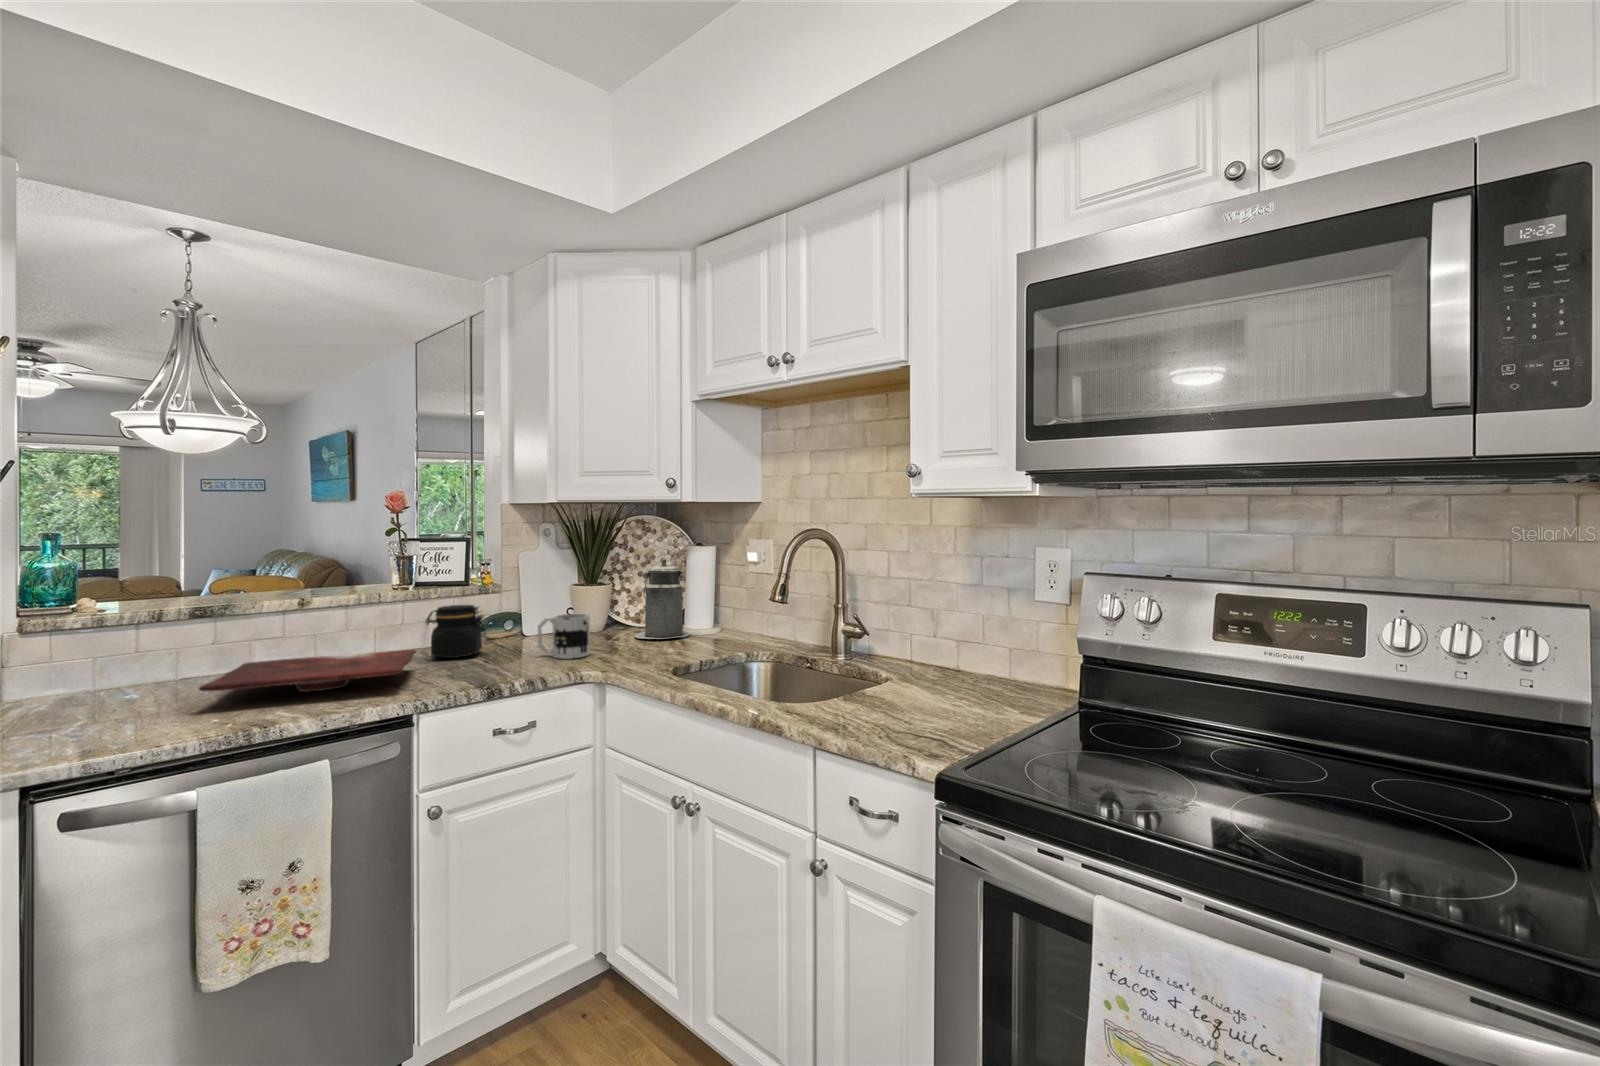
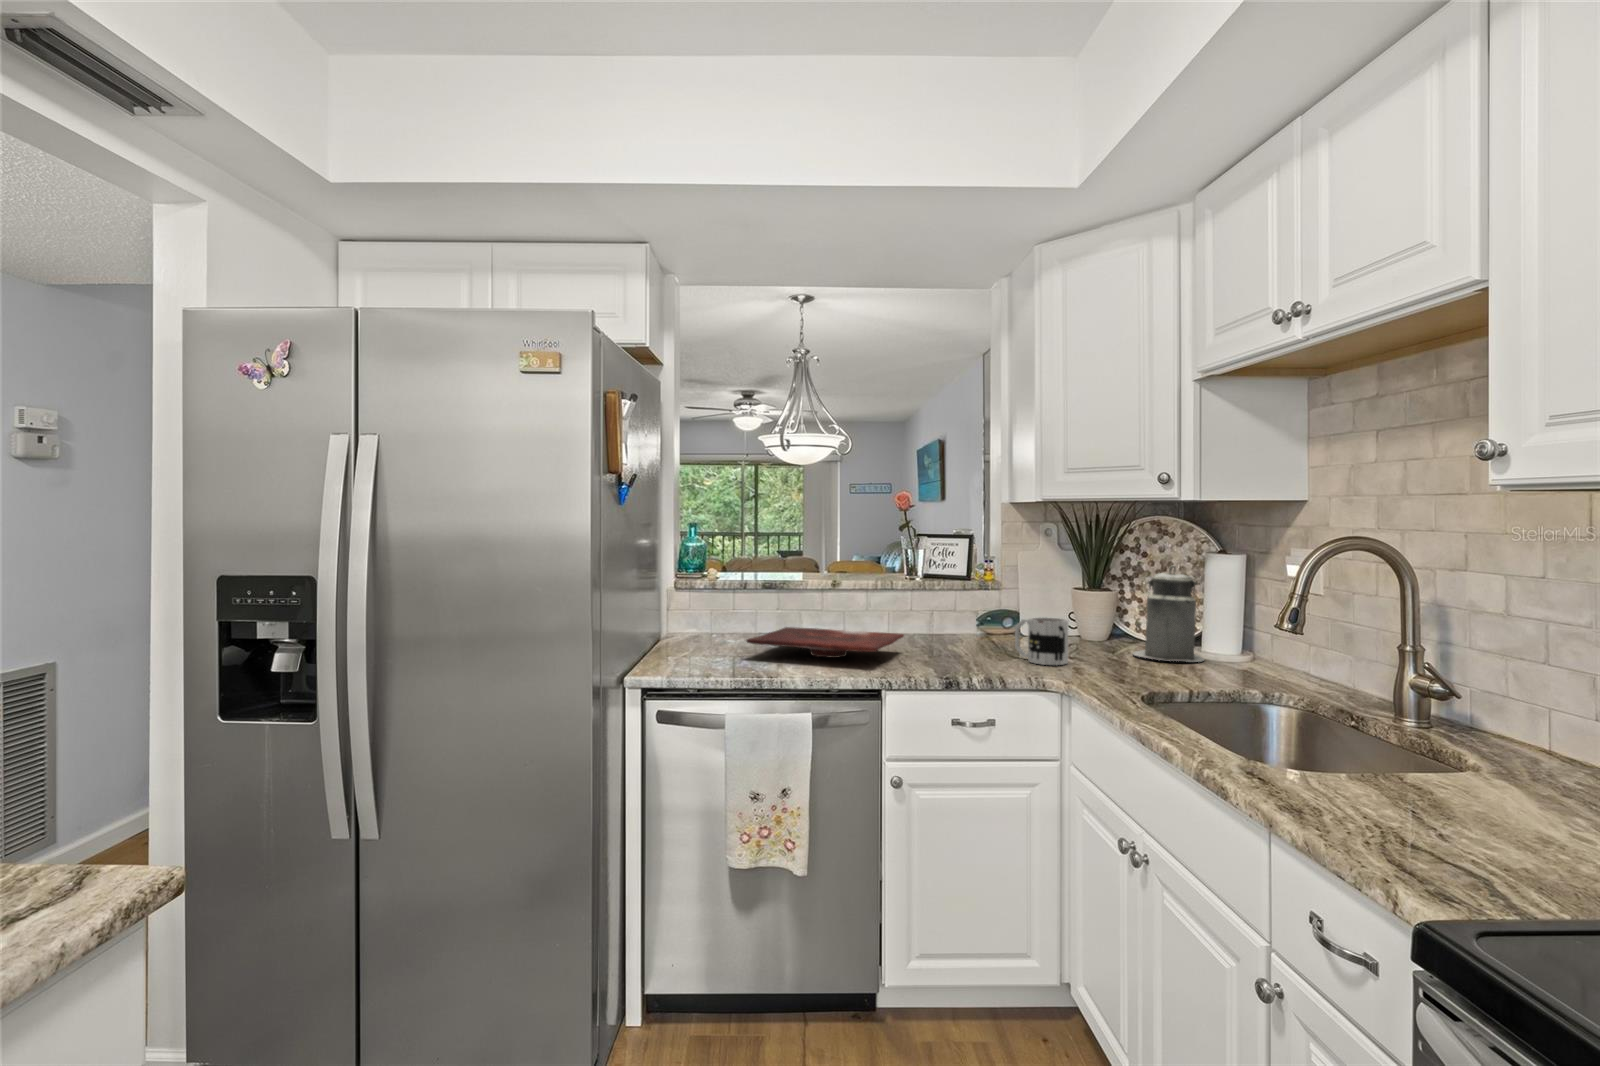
jar: present [425,605,486,658] -> none [918,597,972,647]

